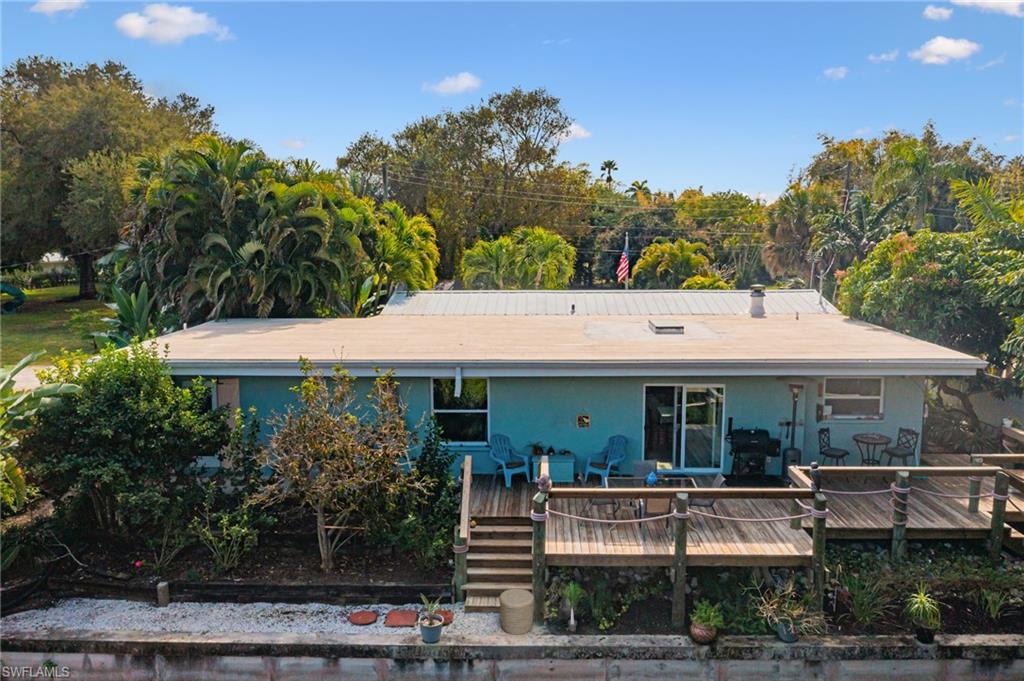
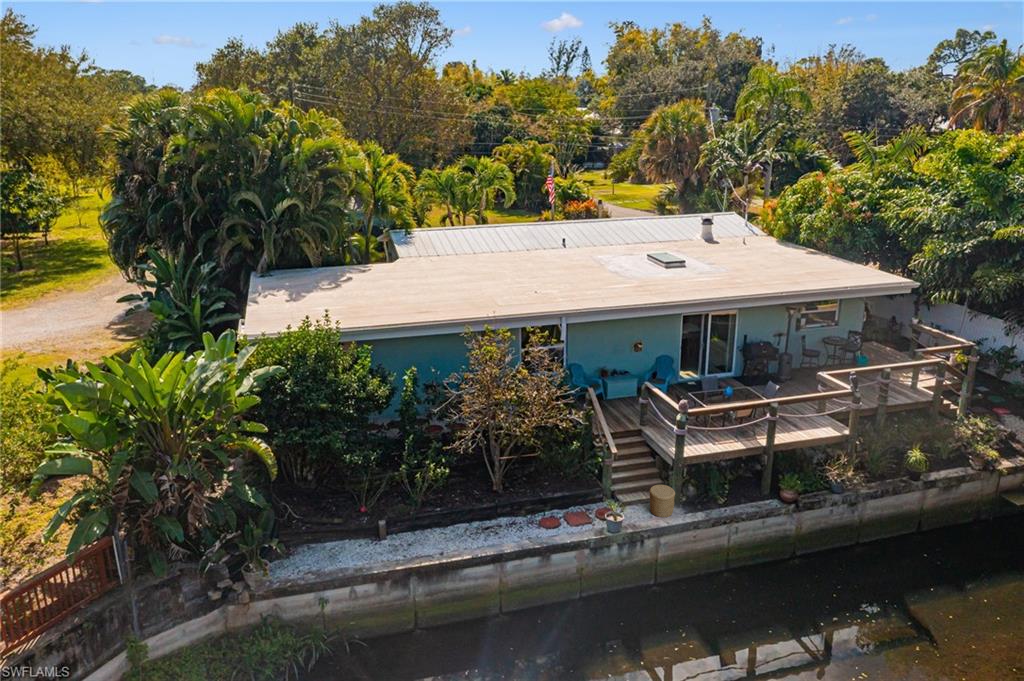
potted plant: present [563,584,580,631] -> none [687,472,713,508]

